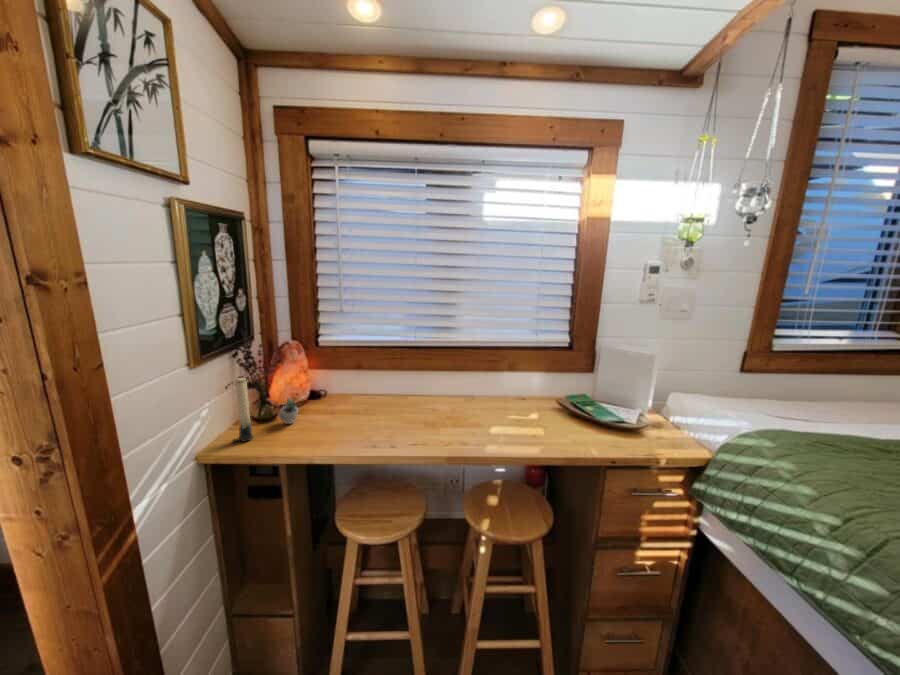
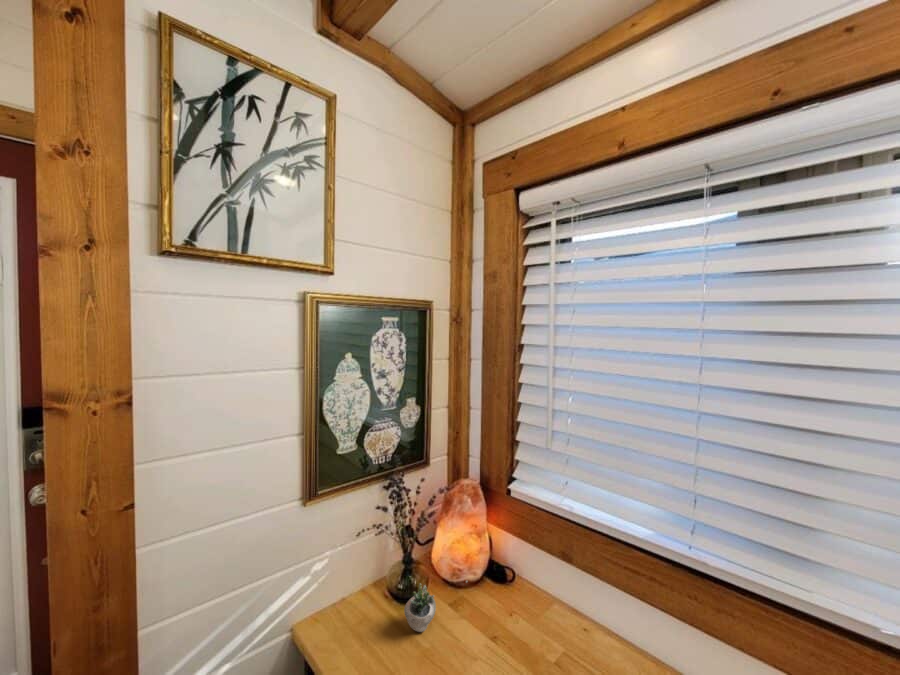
candle: present [232,378,252,443] -> none [331,535,359,639]

